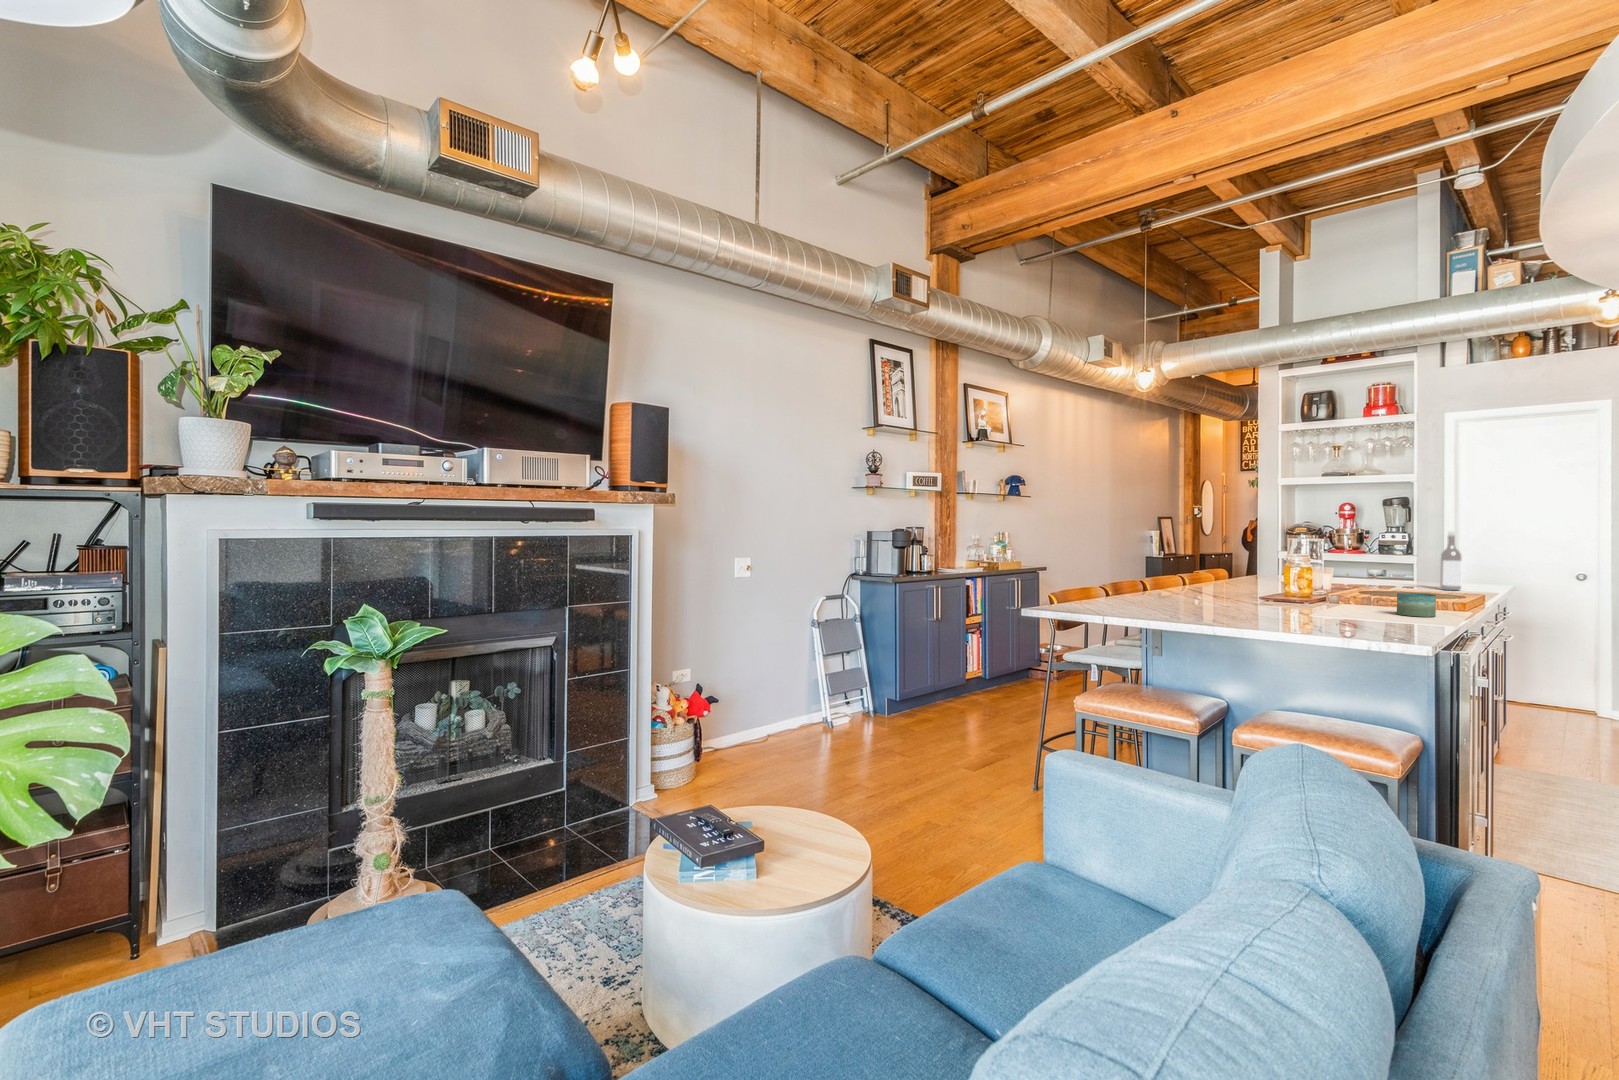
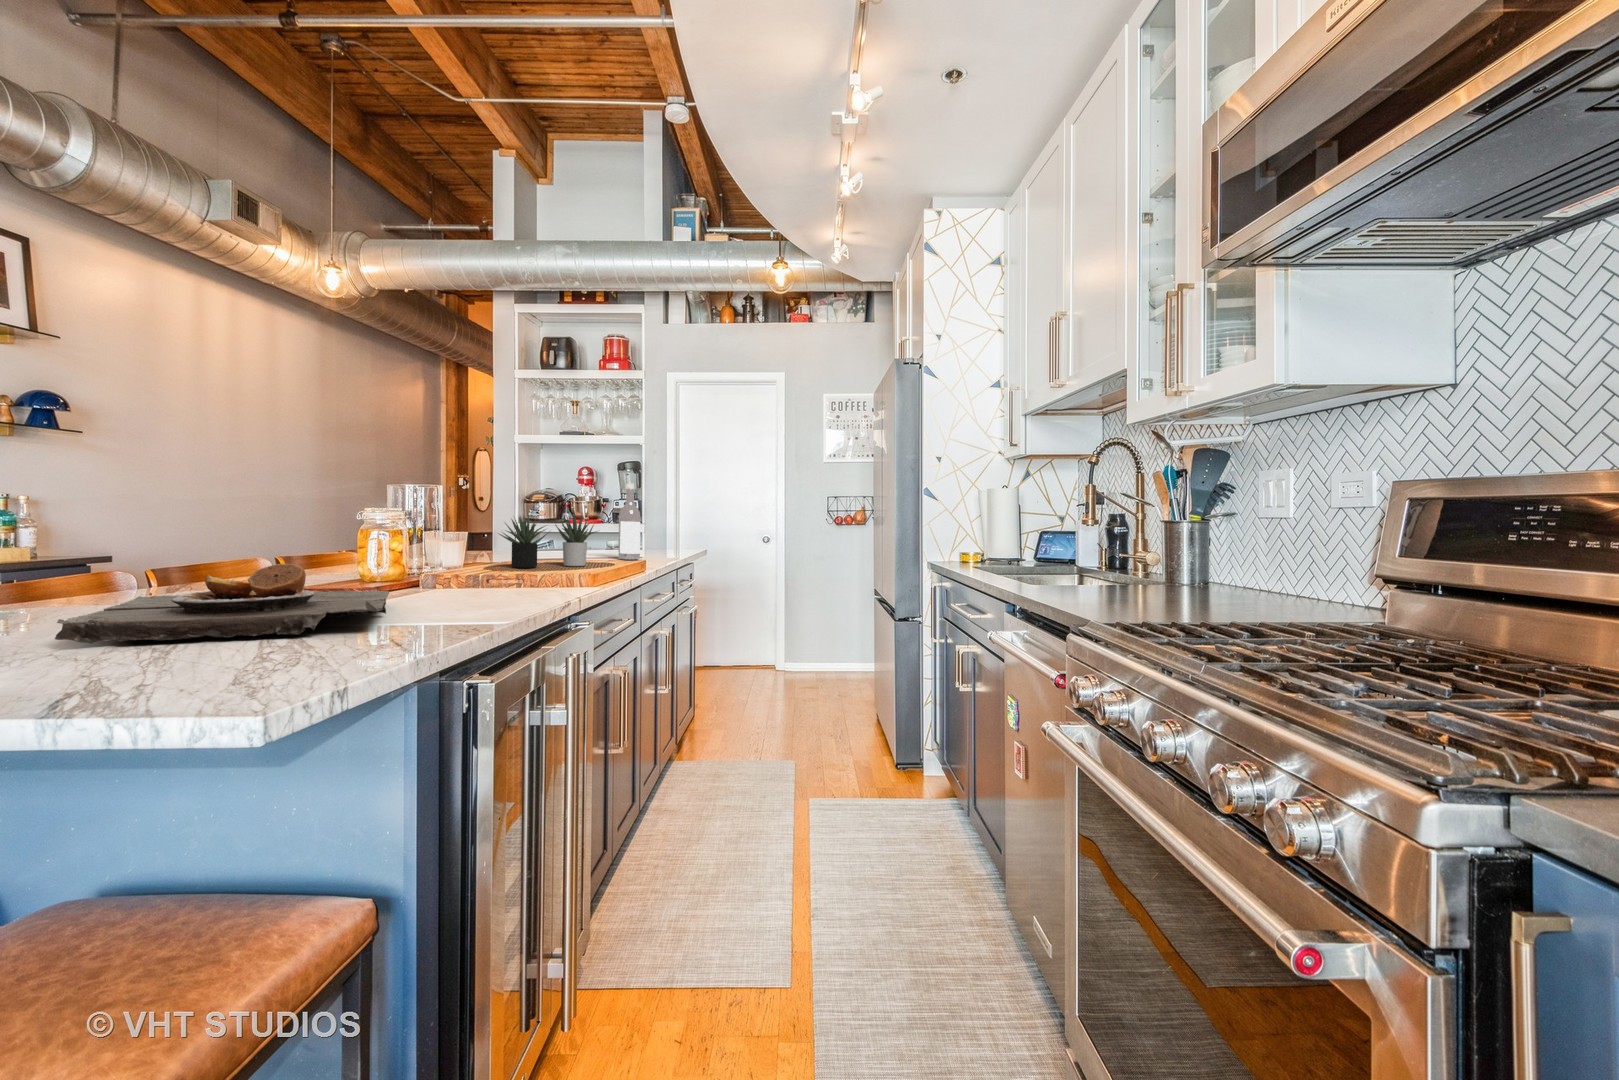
succulent plant: none [1356,554,1433,594] -> present [499,513,598,568]
plate: none [1238,589,1382,620] -> present [55,564,389,644]
candle: present [1397,593,1436,617] -> none [467,566,528,609]

